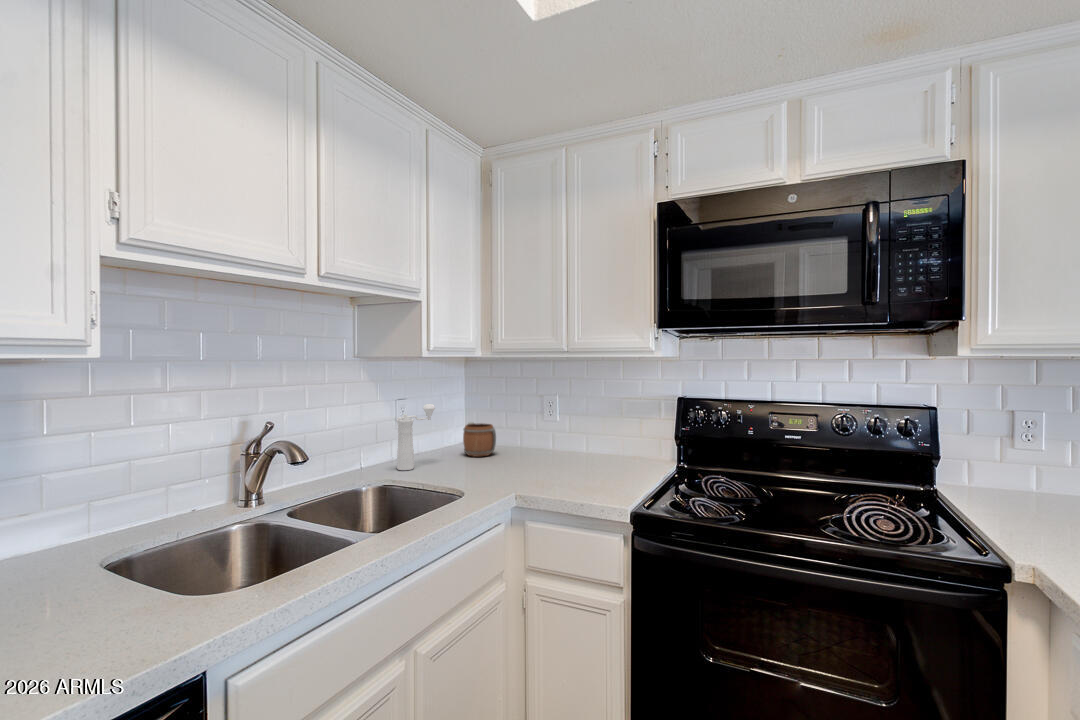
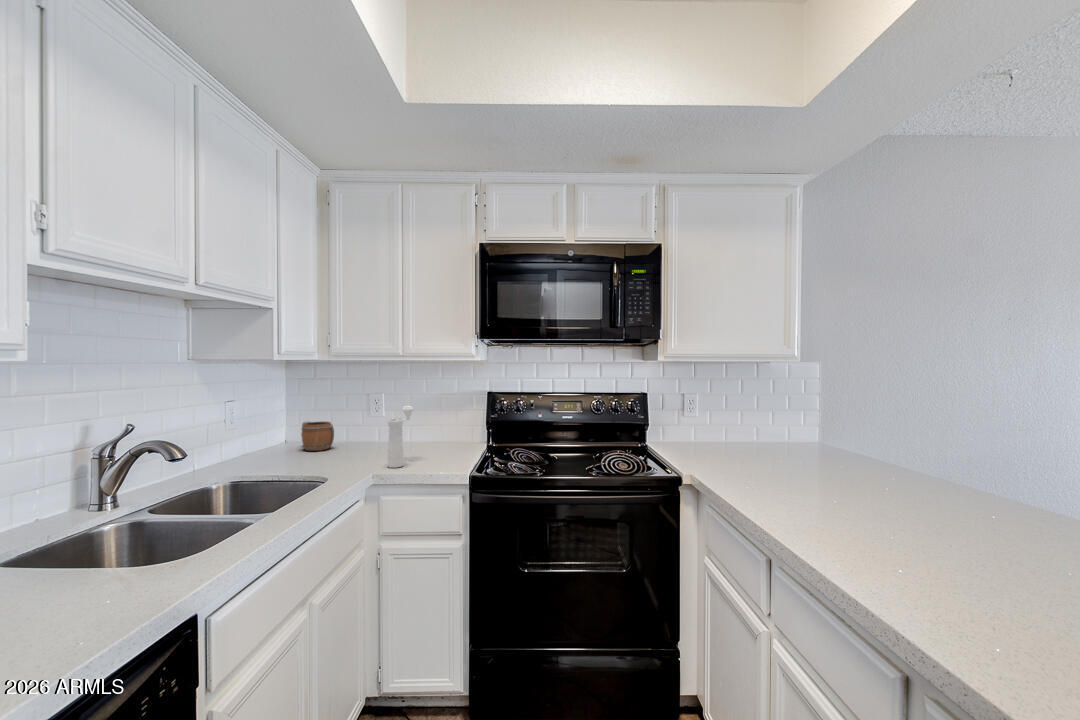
pepper mill: present [397,404,435,470] -> present [387,406,414,468]

